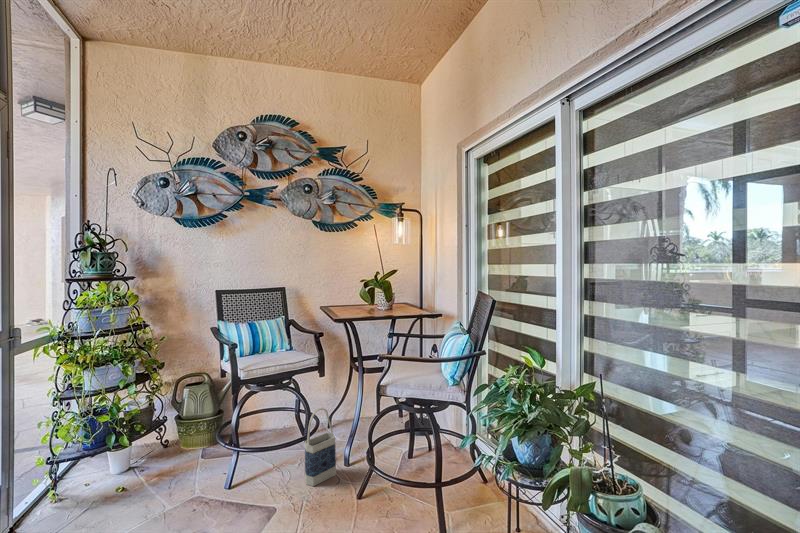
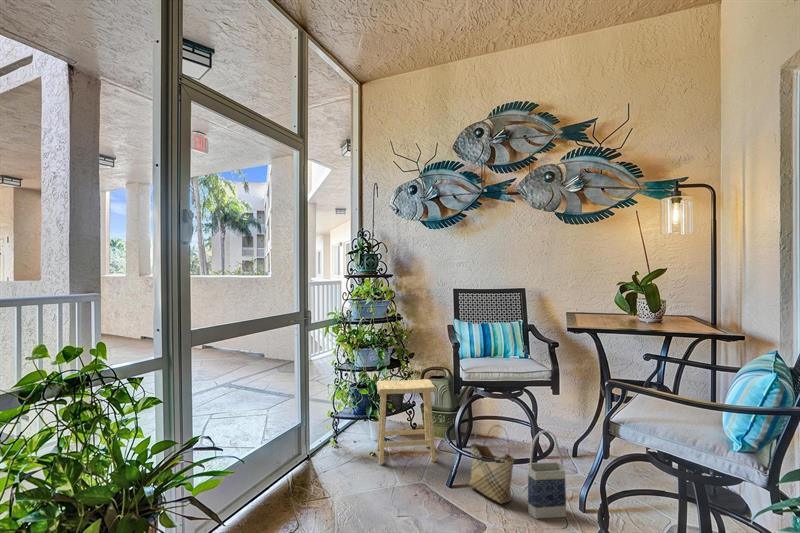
footstool: none [122,388,204,499] -> present [377,379,436,465]
woven basket: none [247,415,292,486] -> present [469,425,514,503]

